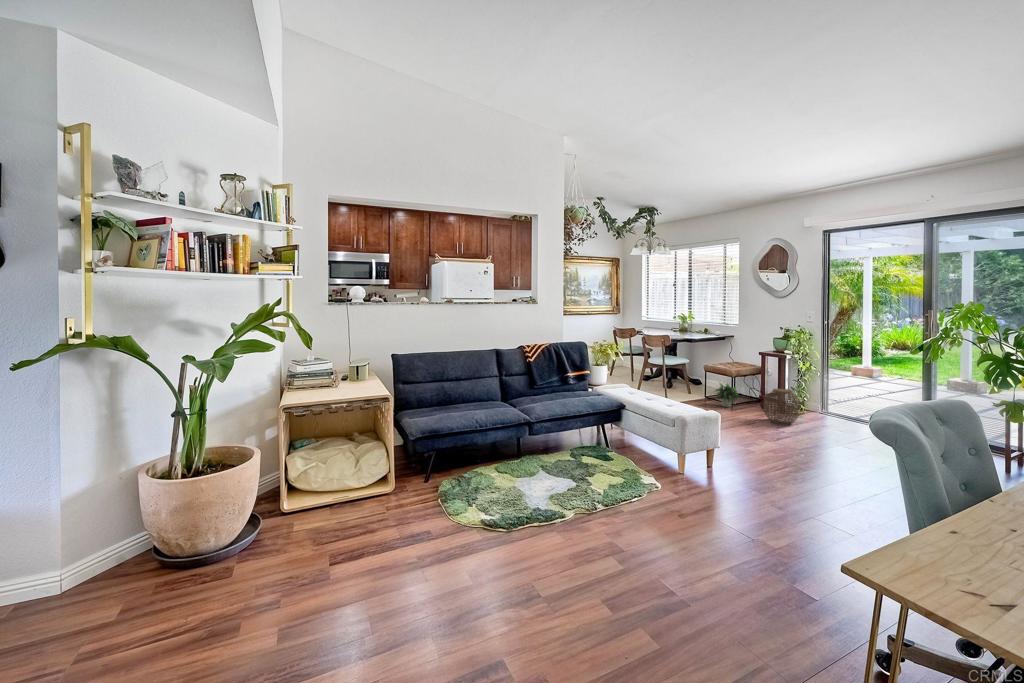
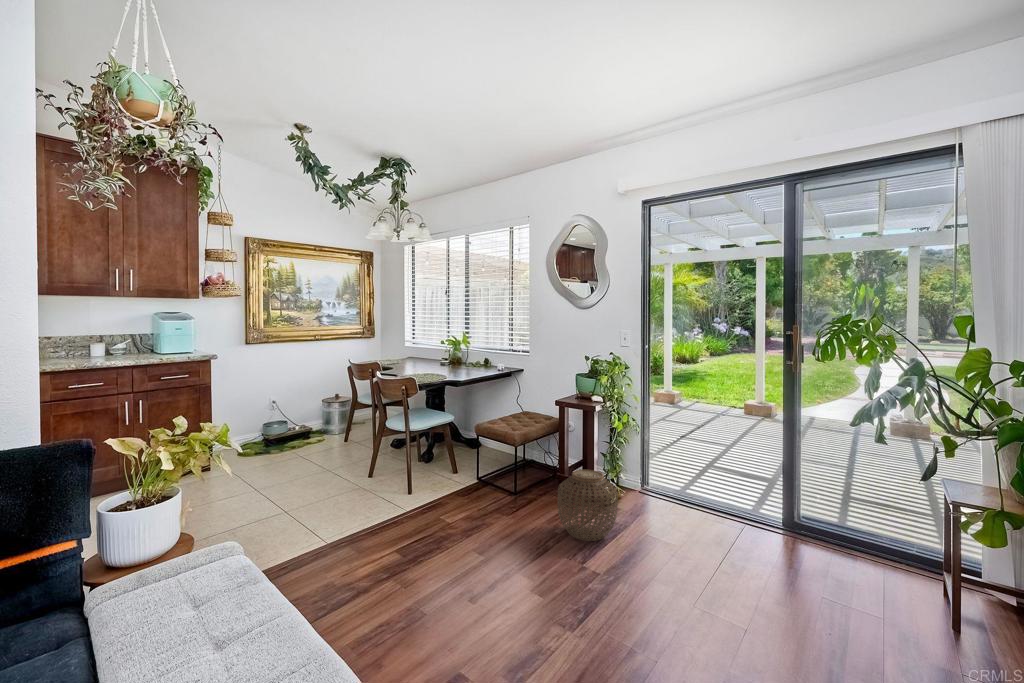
potted plant: present [715,383,739,407] -> none [484,452,526,498]

